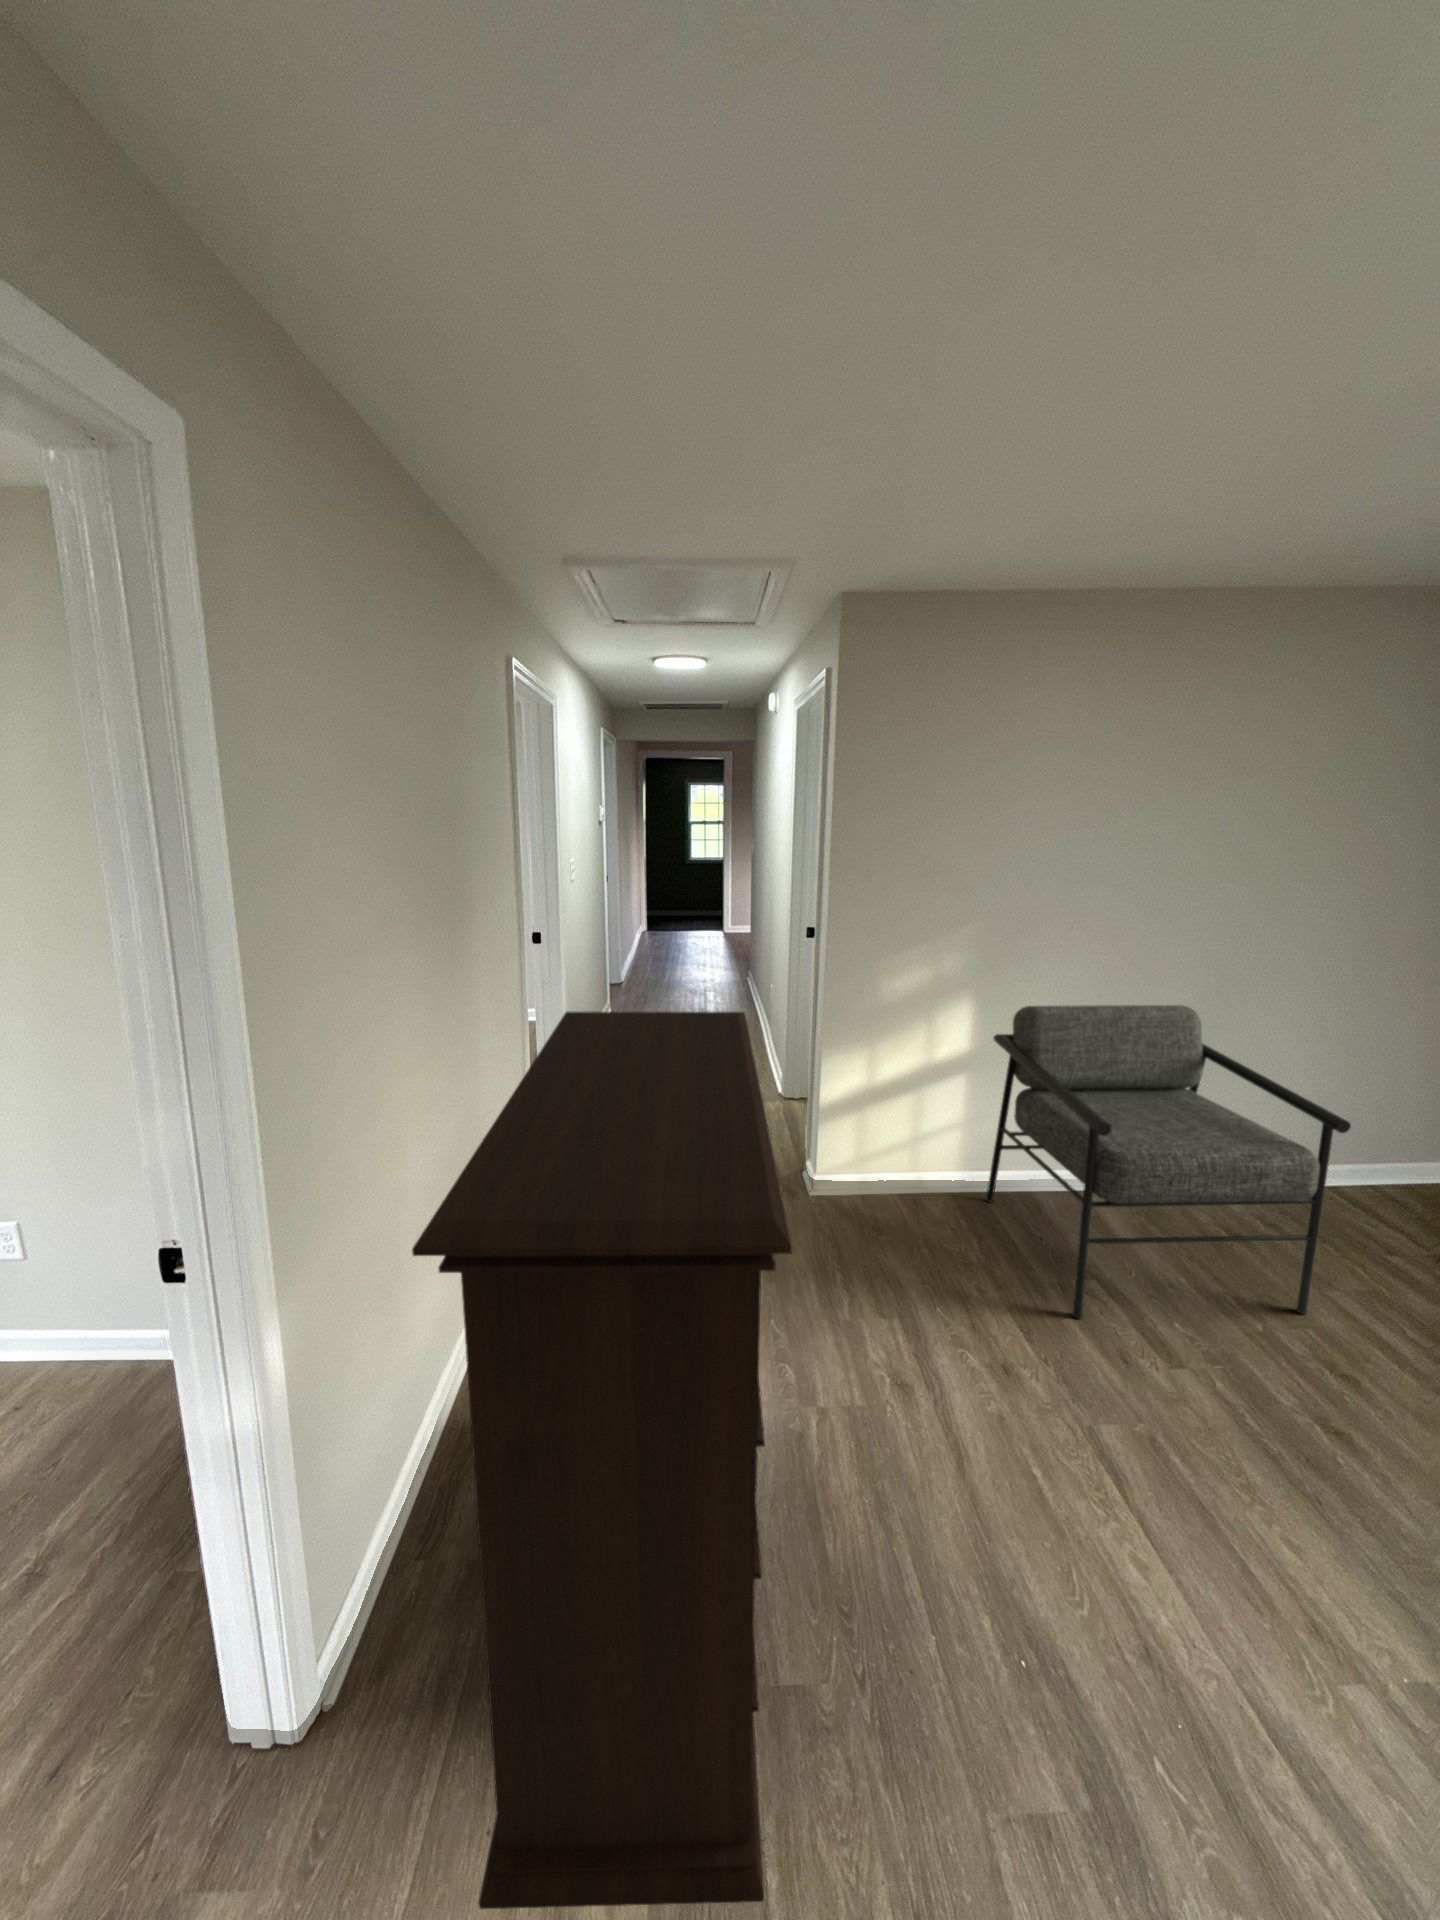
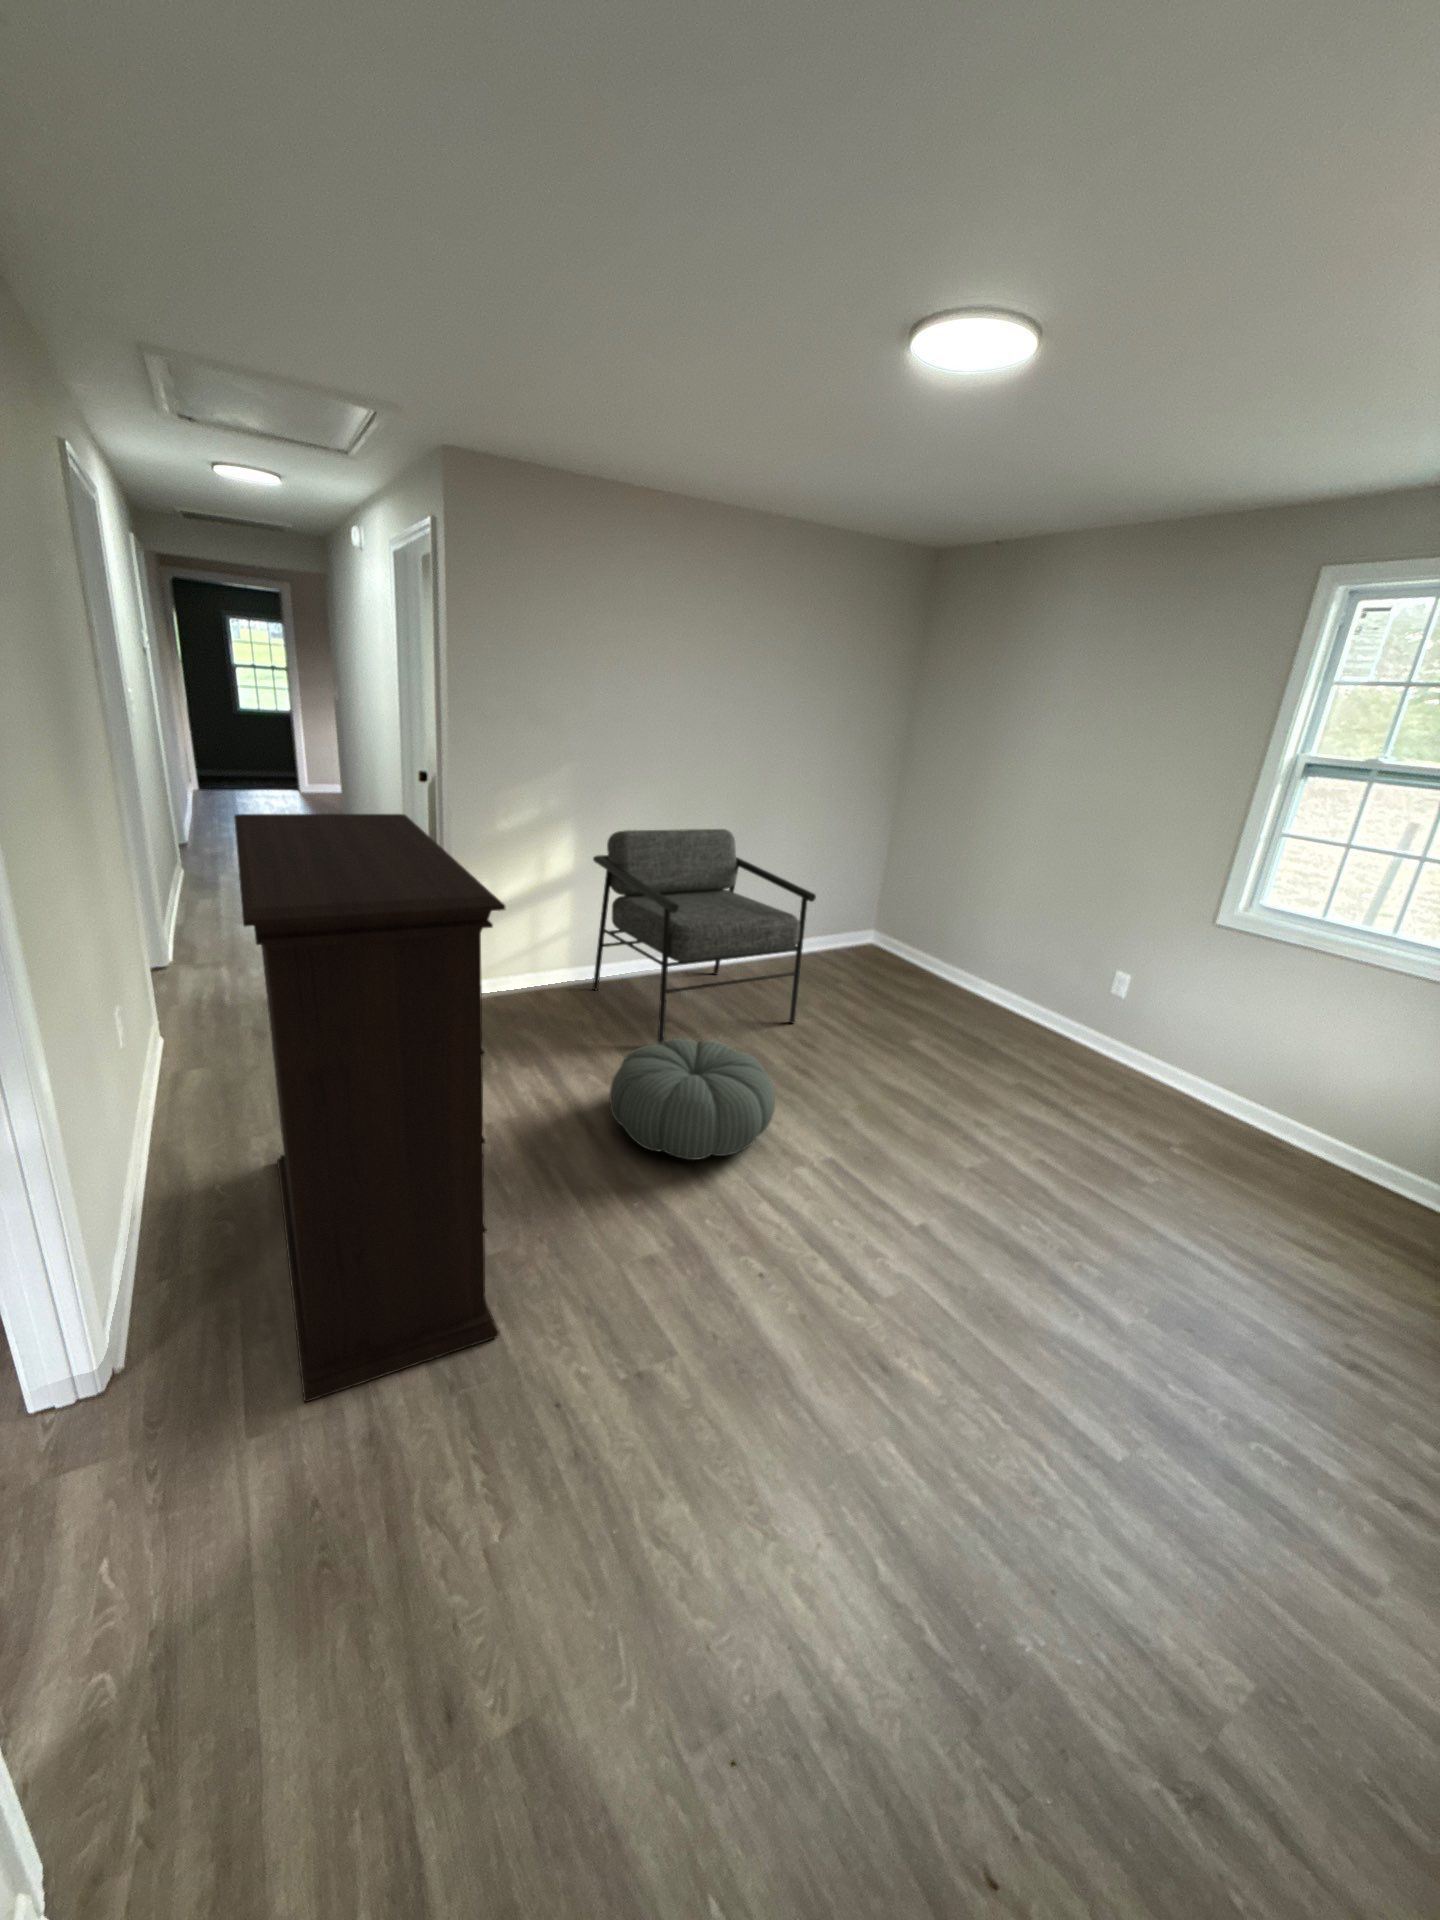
pouf: none [991,1335,1288,1596] -> present [609,1038,775,1160]

